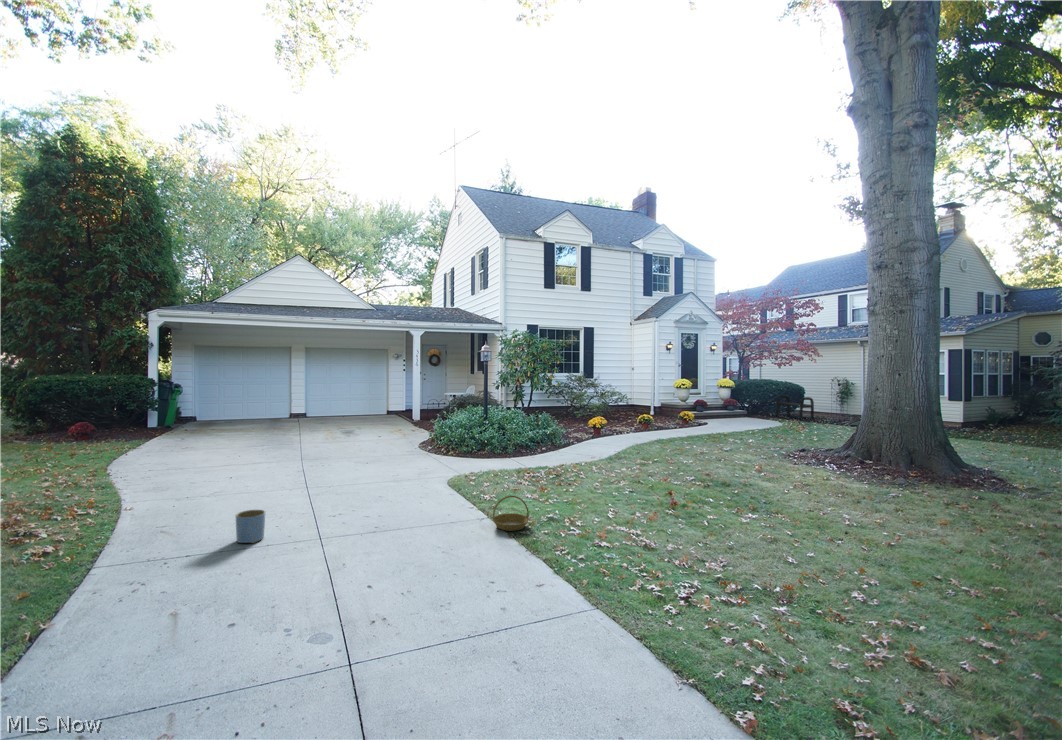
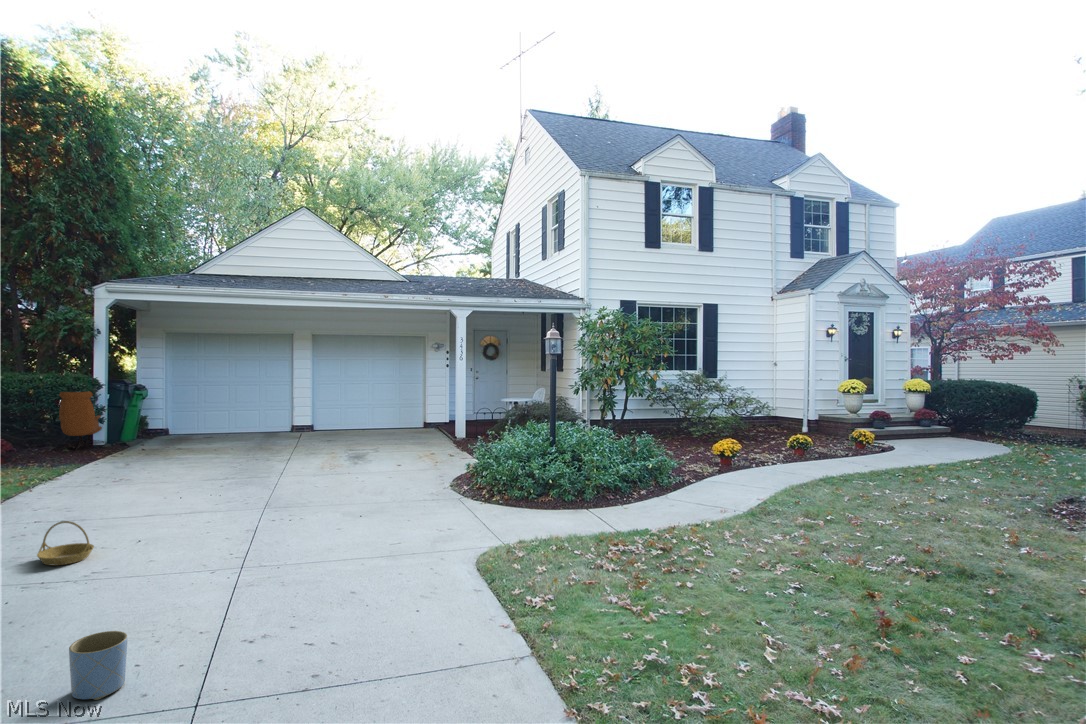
lounge chair: none [106,390,142,434] -> present [59,392,102,450]
bench: present [776,395,814,419] -> none [1001,406,1067,444]
basket: present [493,496,529,531] -> present [37,521,94,565]

